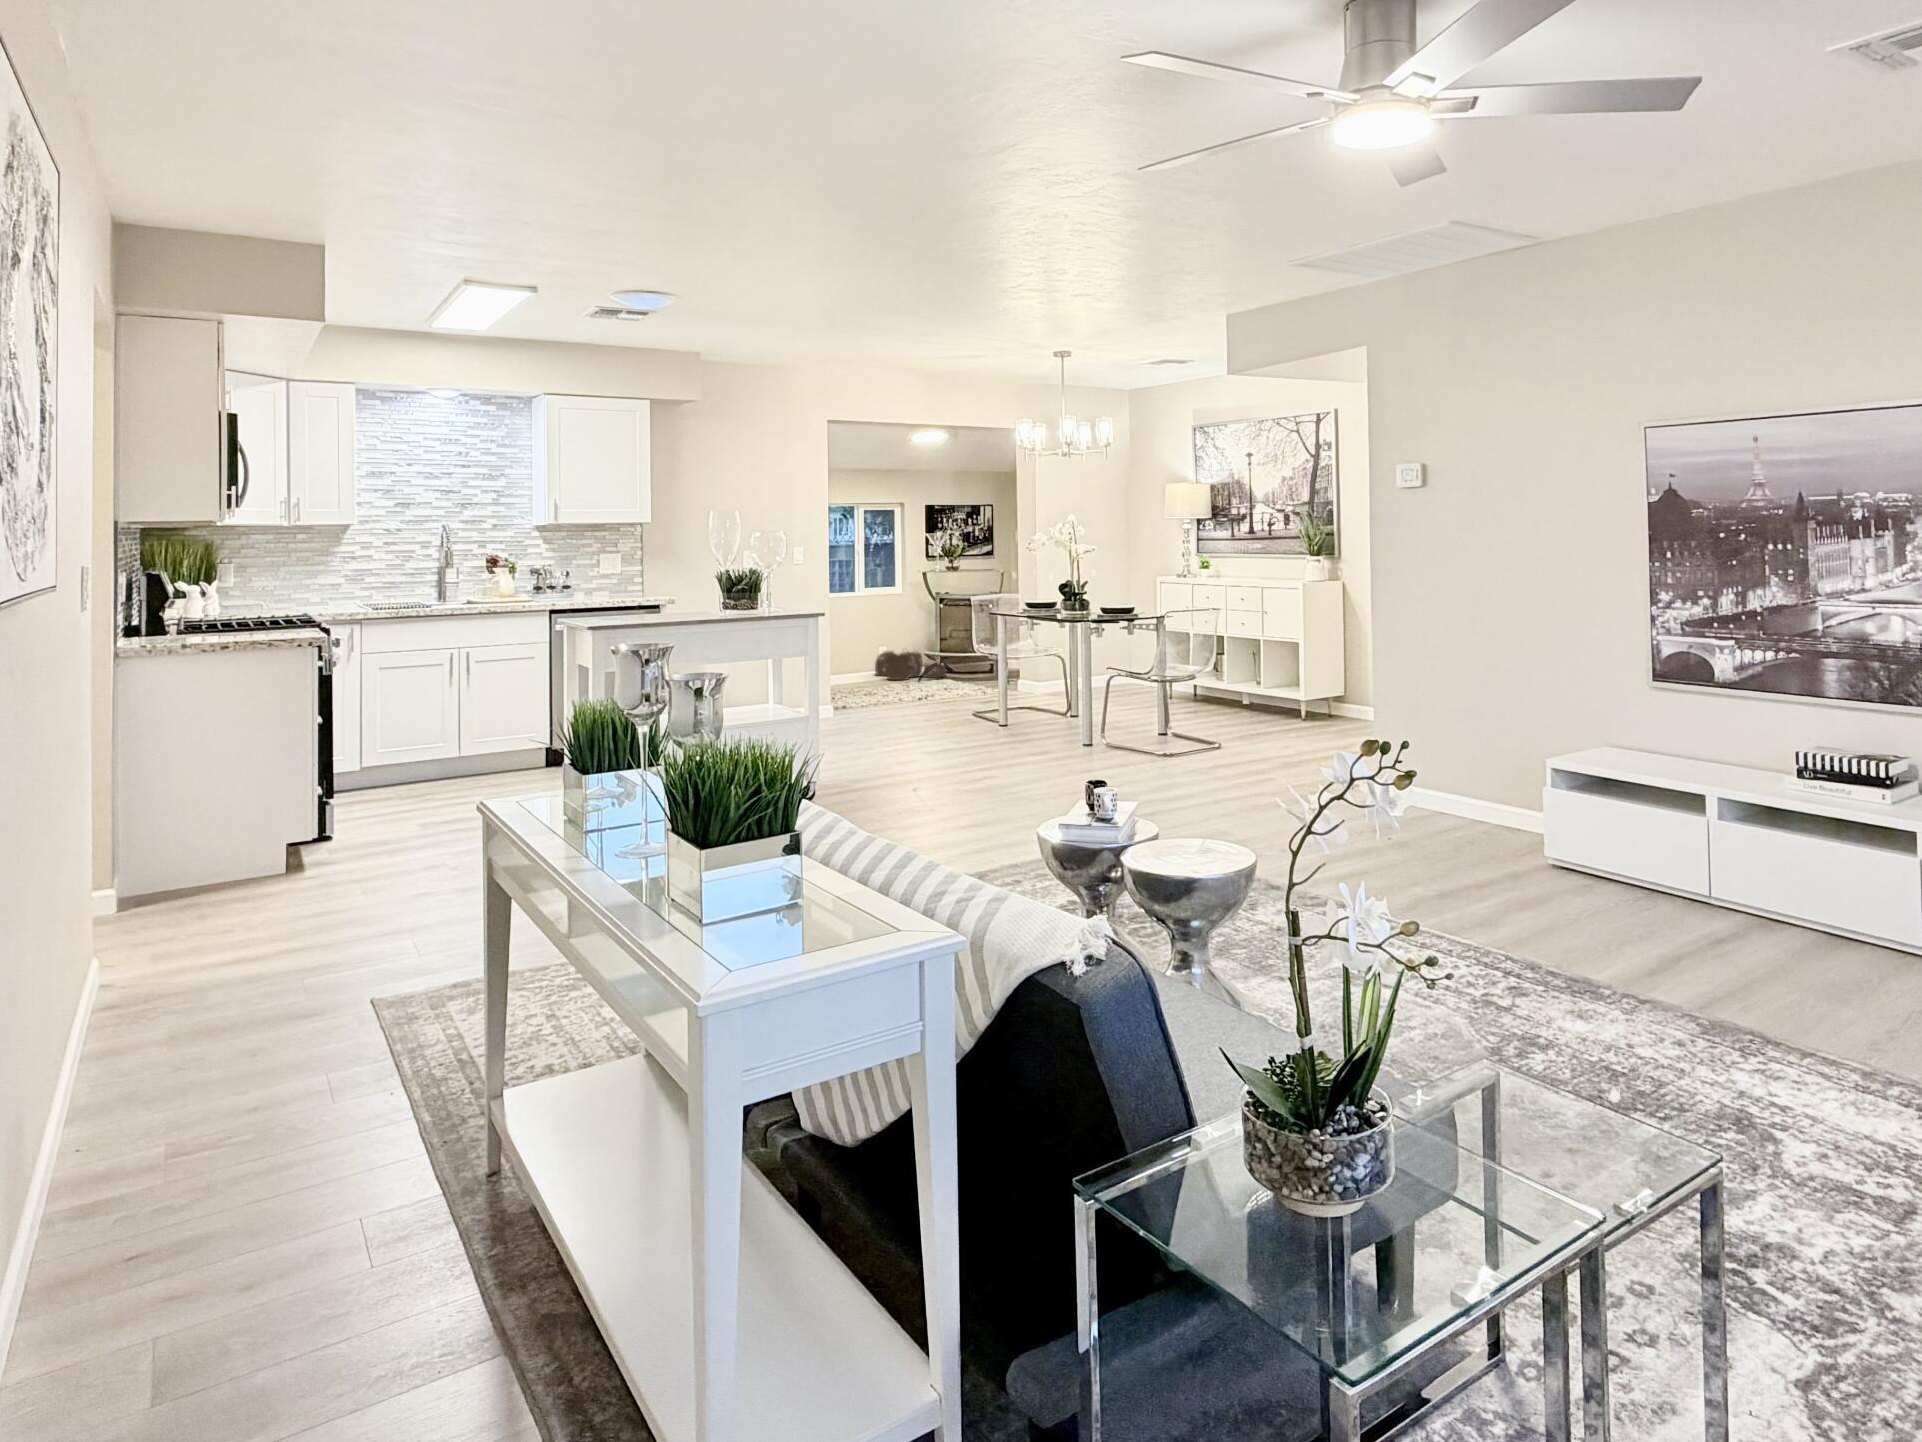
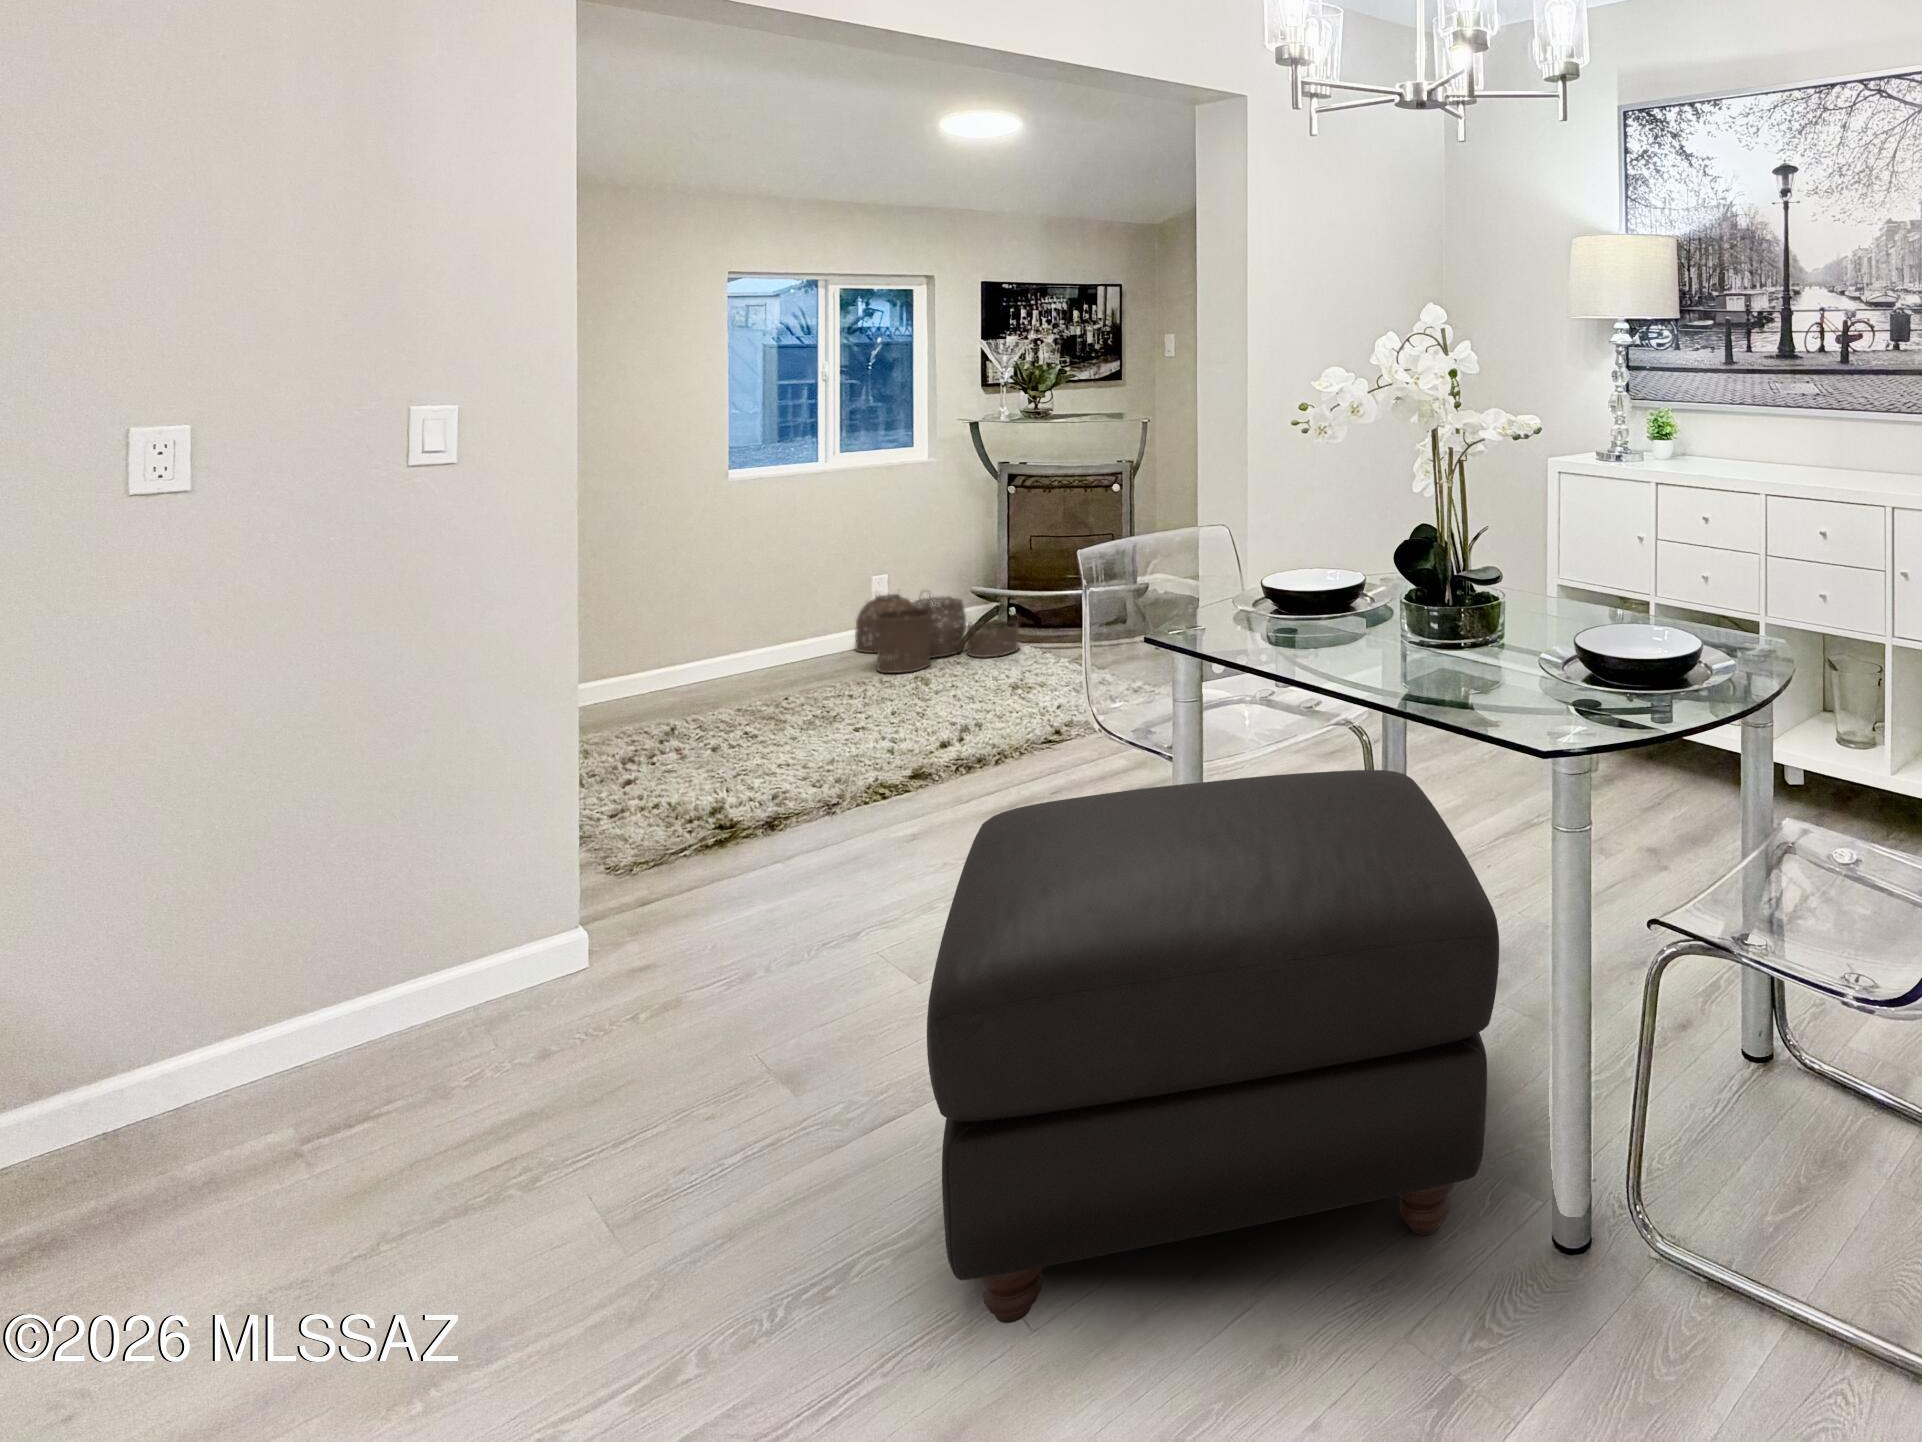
ottoman: none [940,648,1072,748] -> present [927,770,1499,1323]

